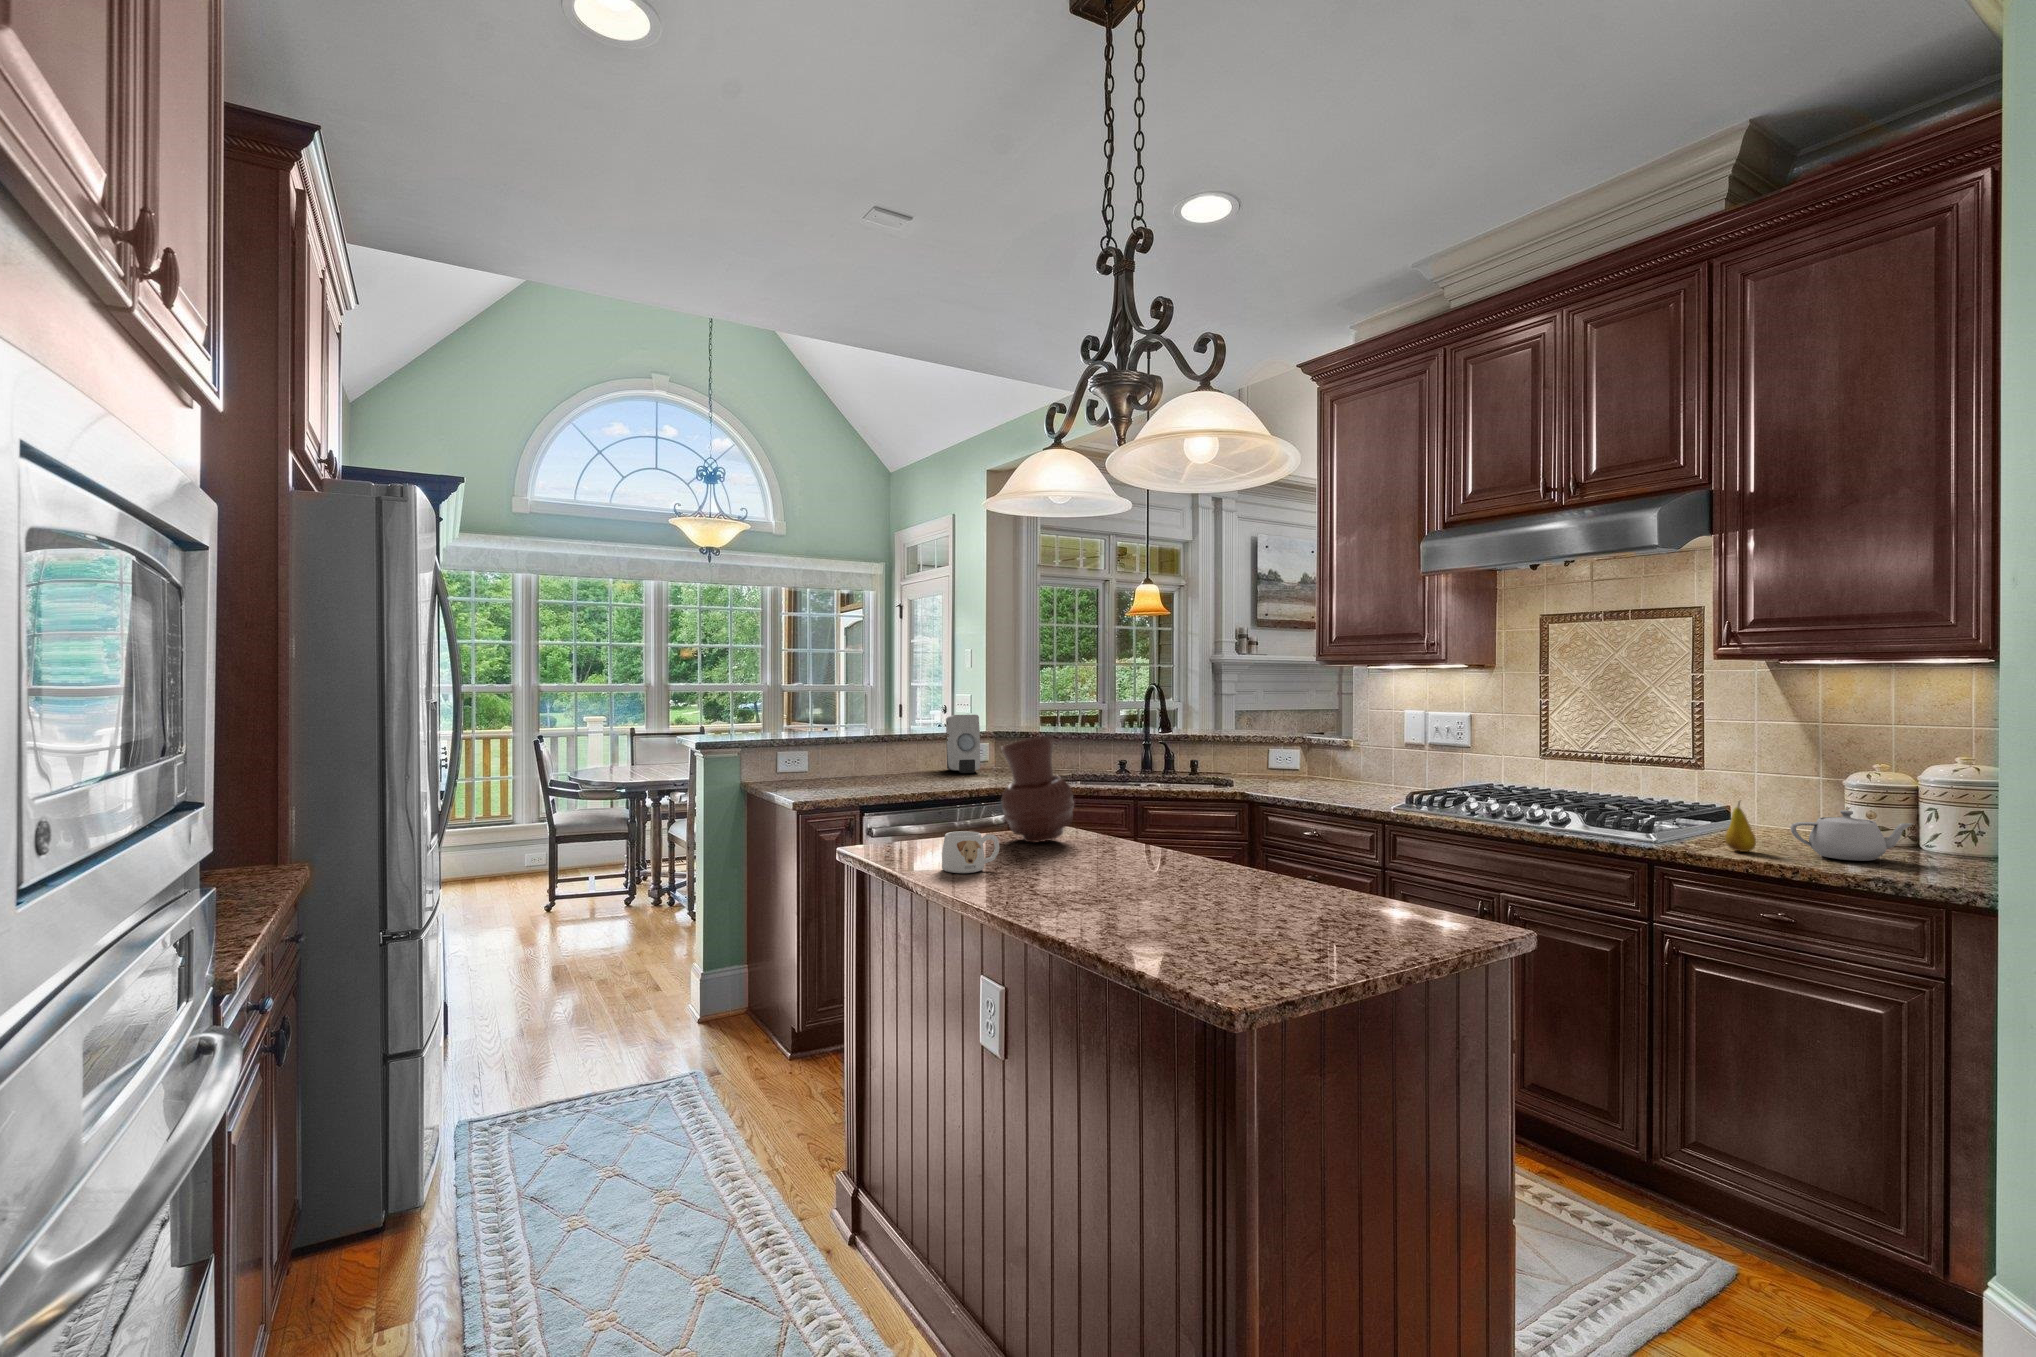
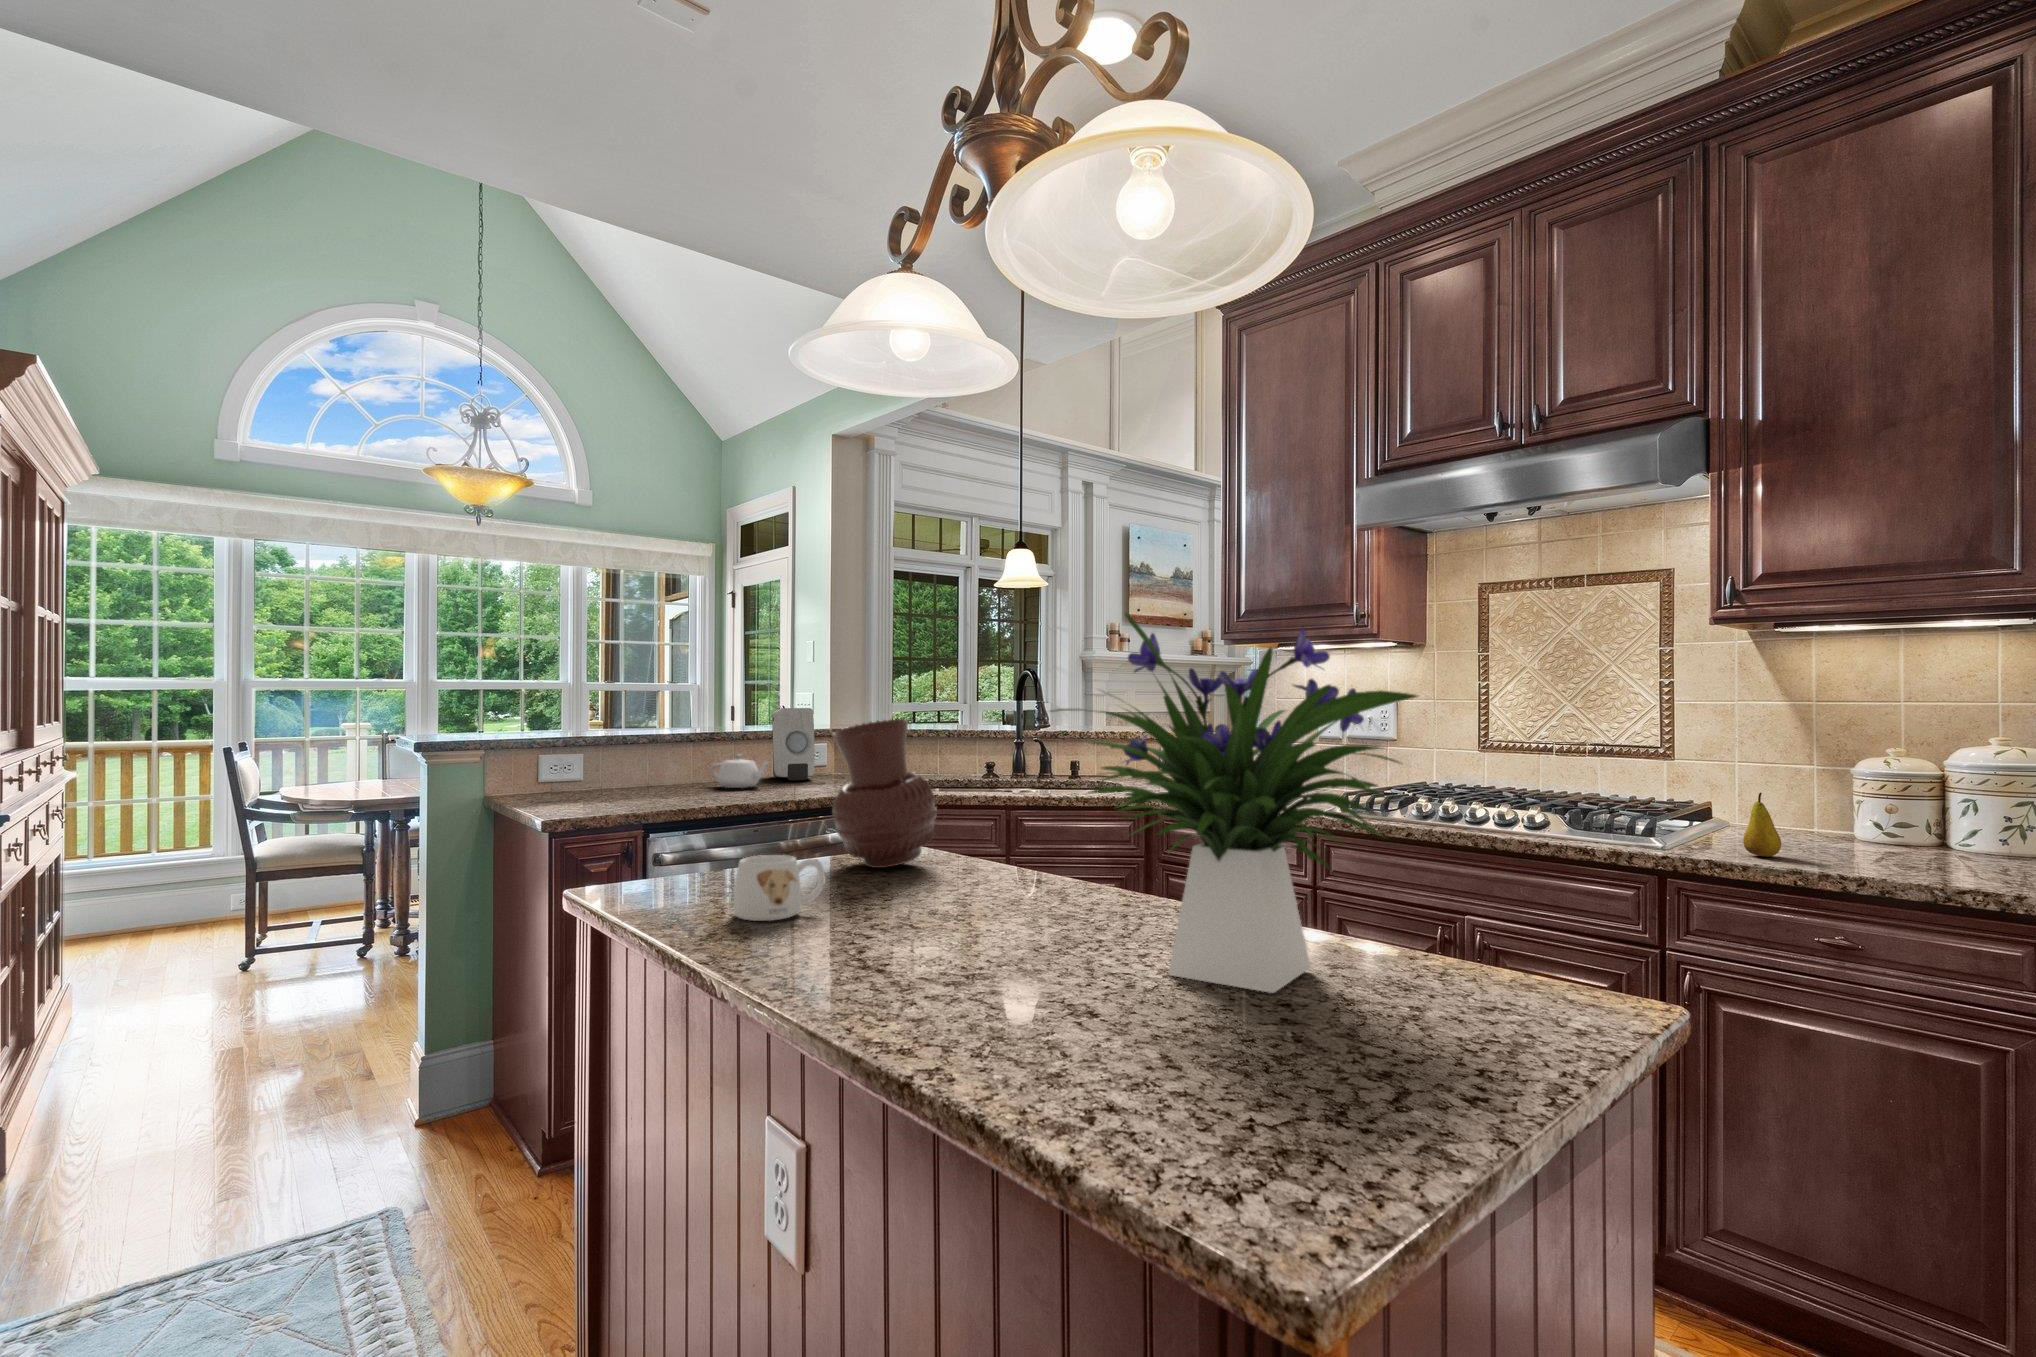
flower arrangement: none [1137,681,1372,924] -> present [1051,614,1417,993]
teapot: present [1790,810,1913,861] -> present [711,754,768,788]

